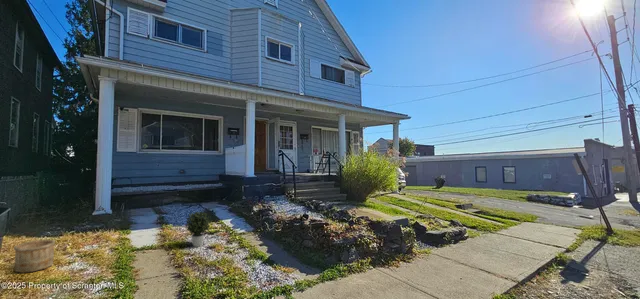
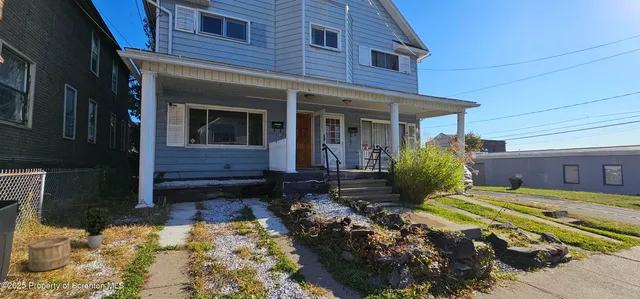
potted plant: present [186,212,210,247] -> present [78,208,113,248]

